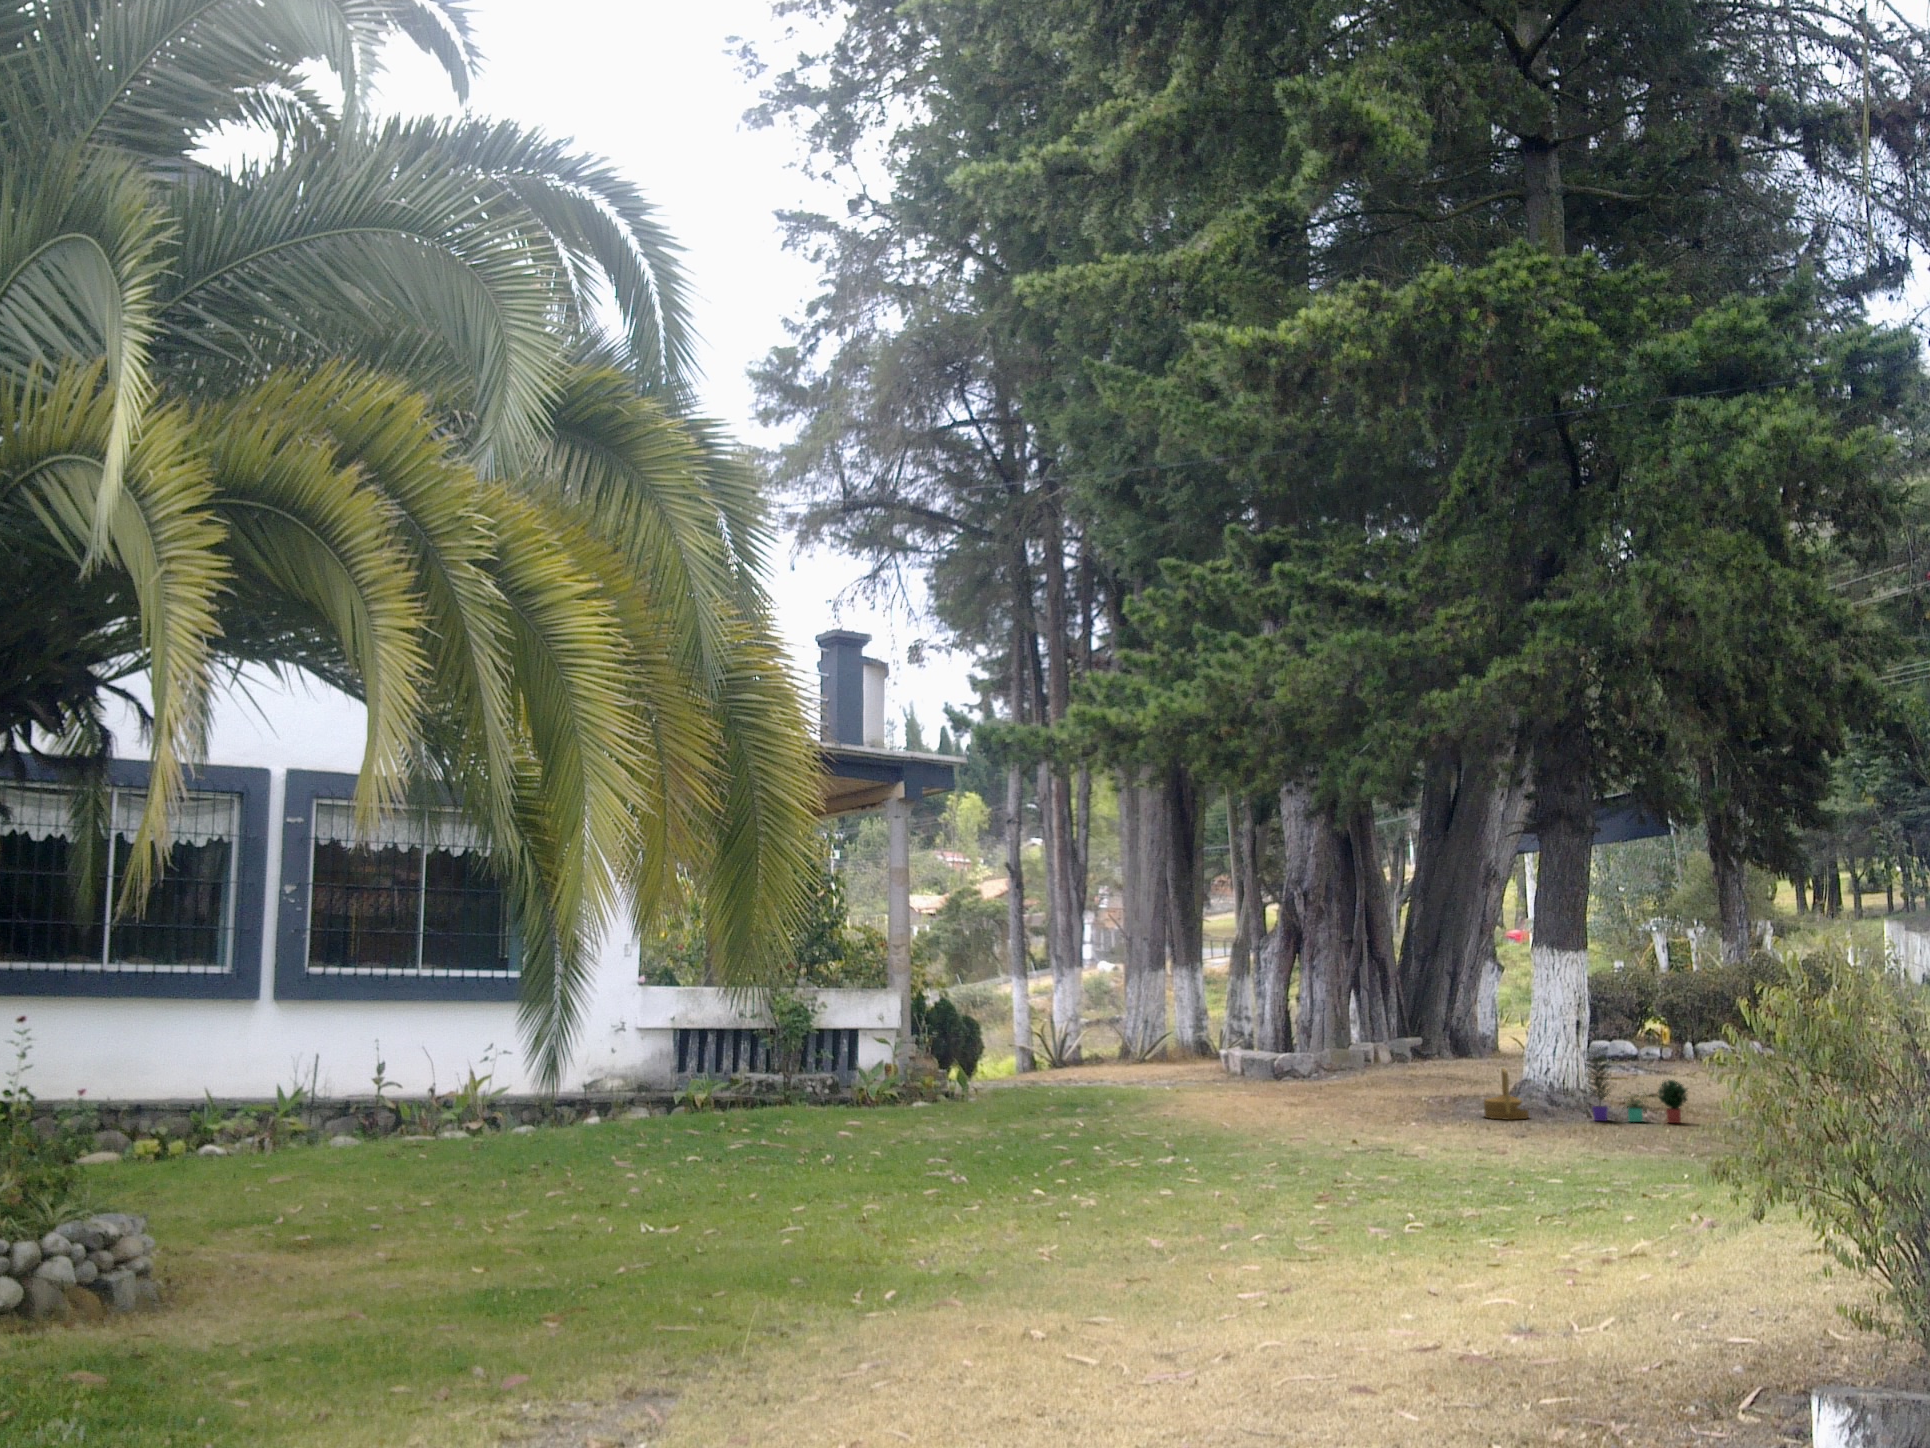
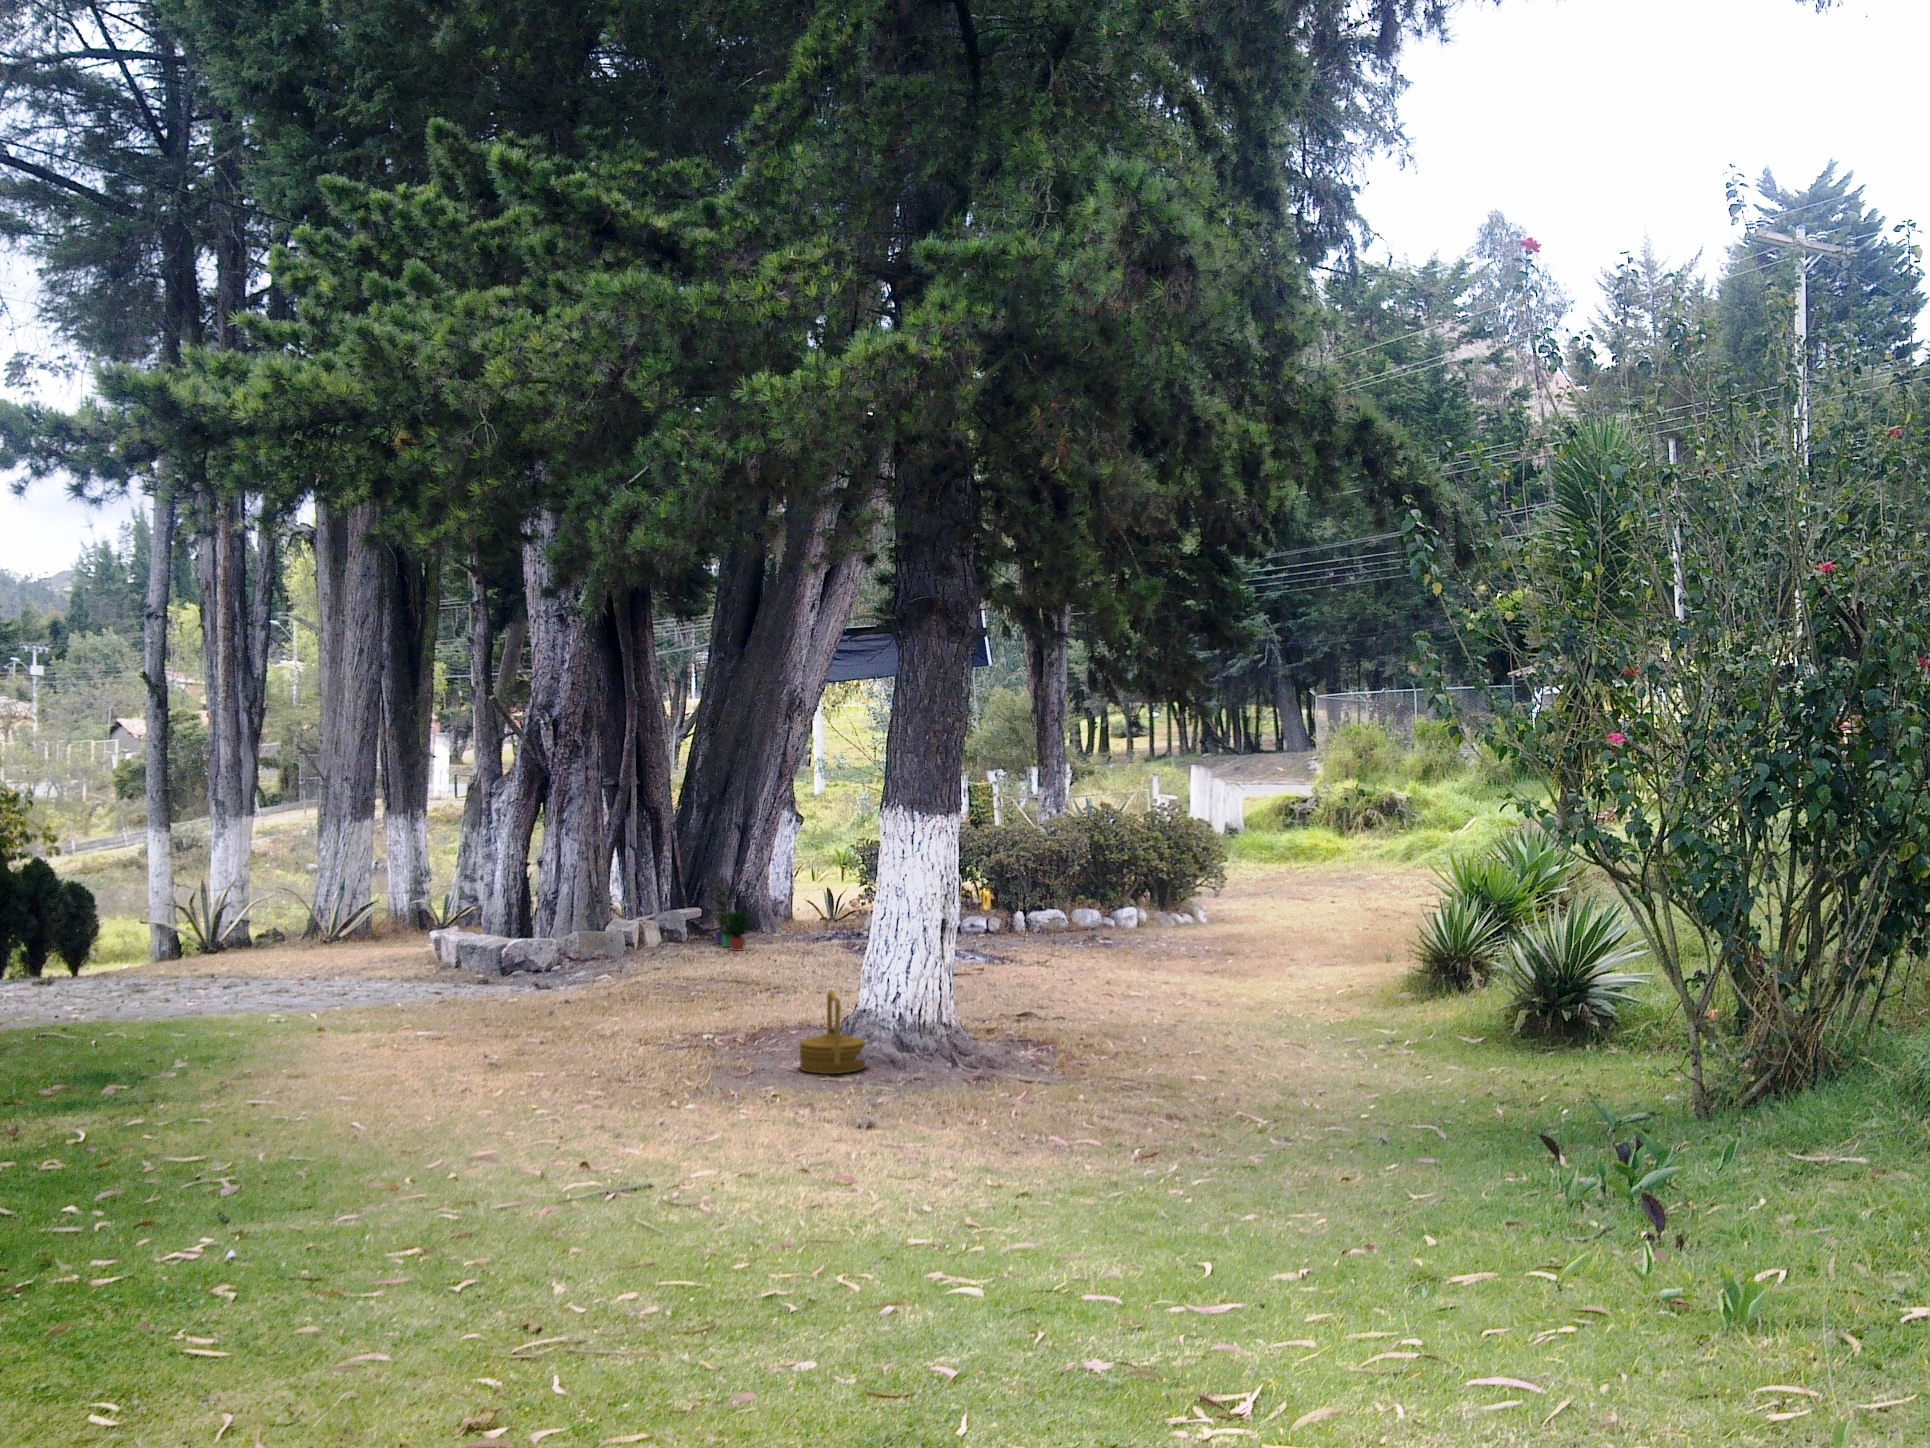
potted plant: present [1585,1047,1687,1123] -> present [712,877,750,951]

